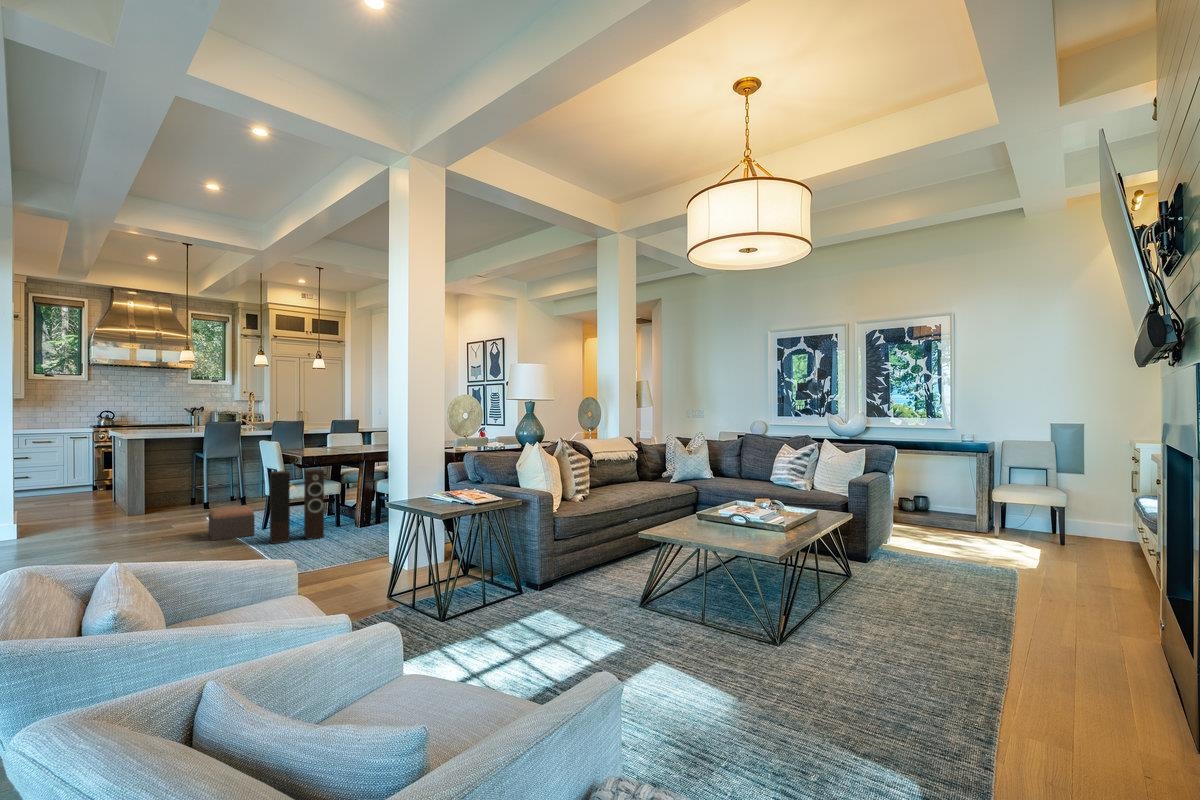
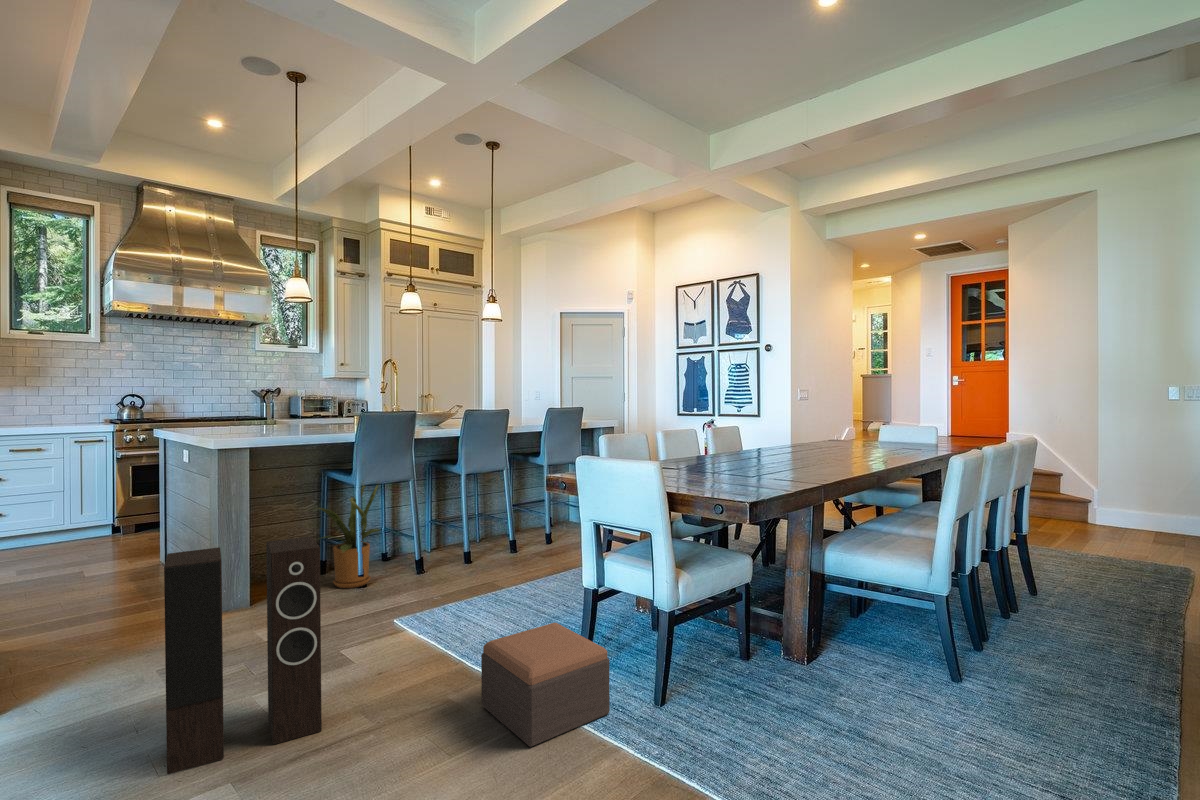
house plant: none [177,458,224,509] -> present [319,486,379,588]
speaker: present [270,469,324,544] -> present [164,536,322,774]

